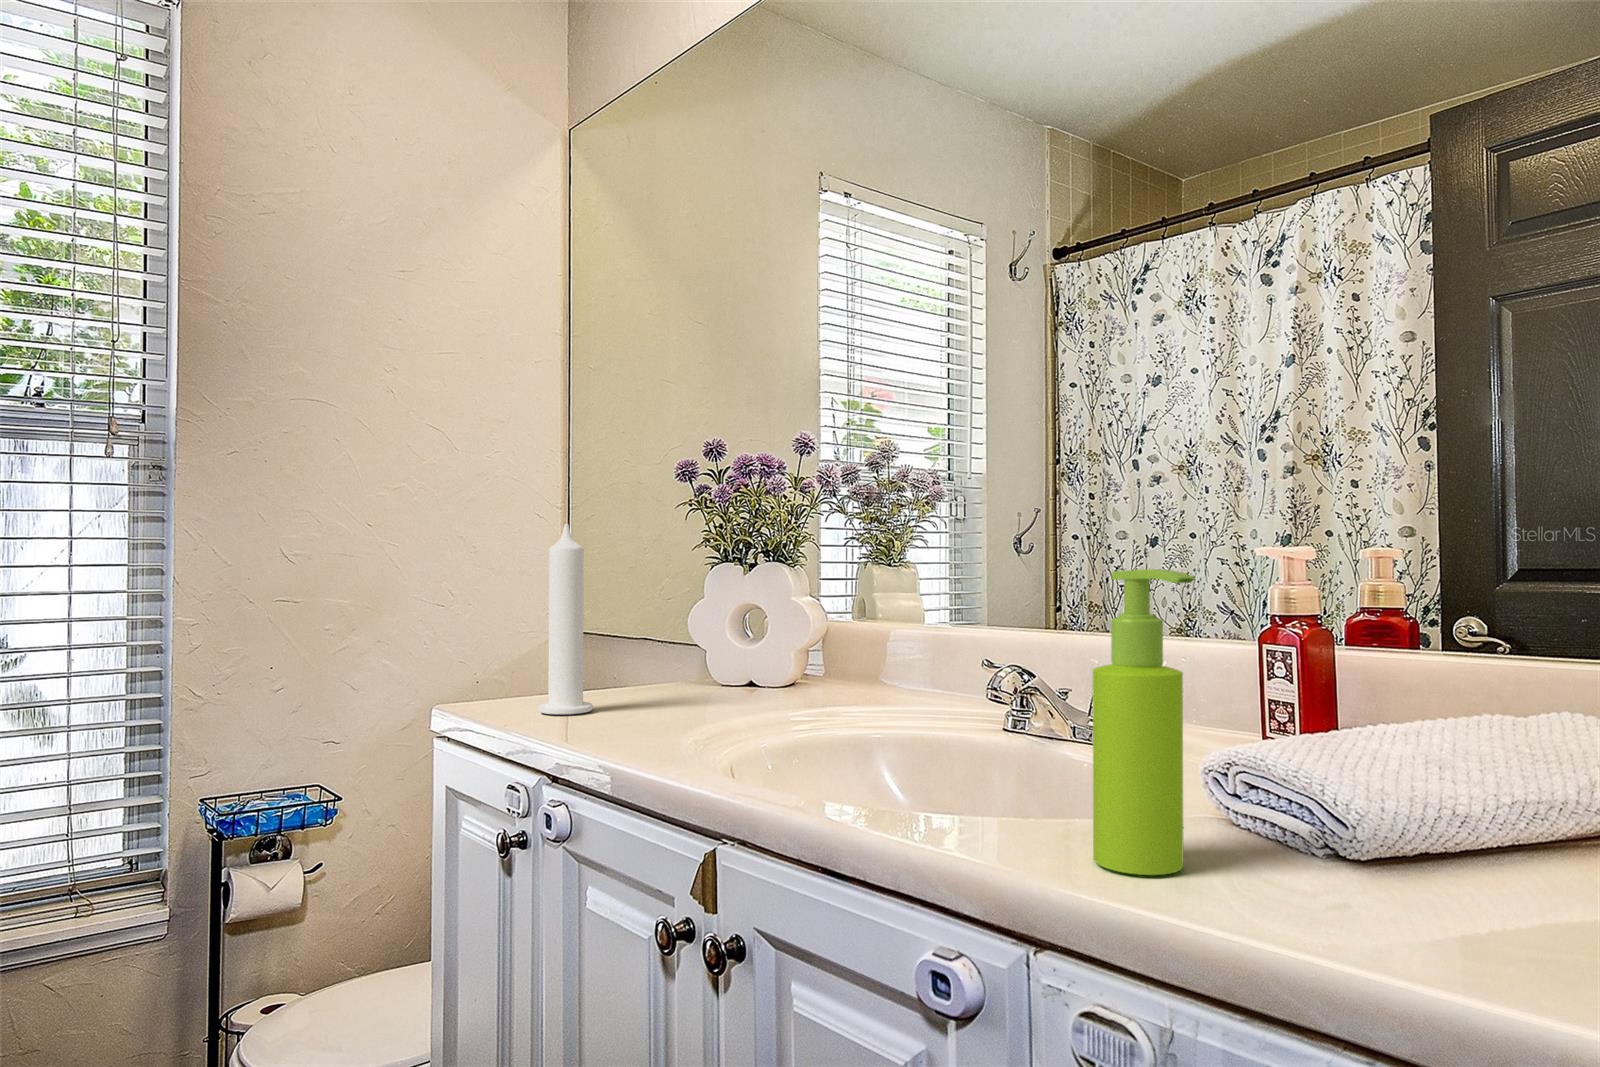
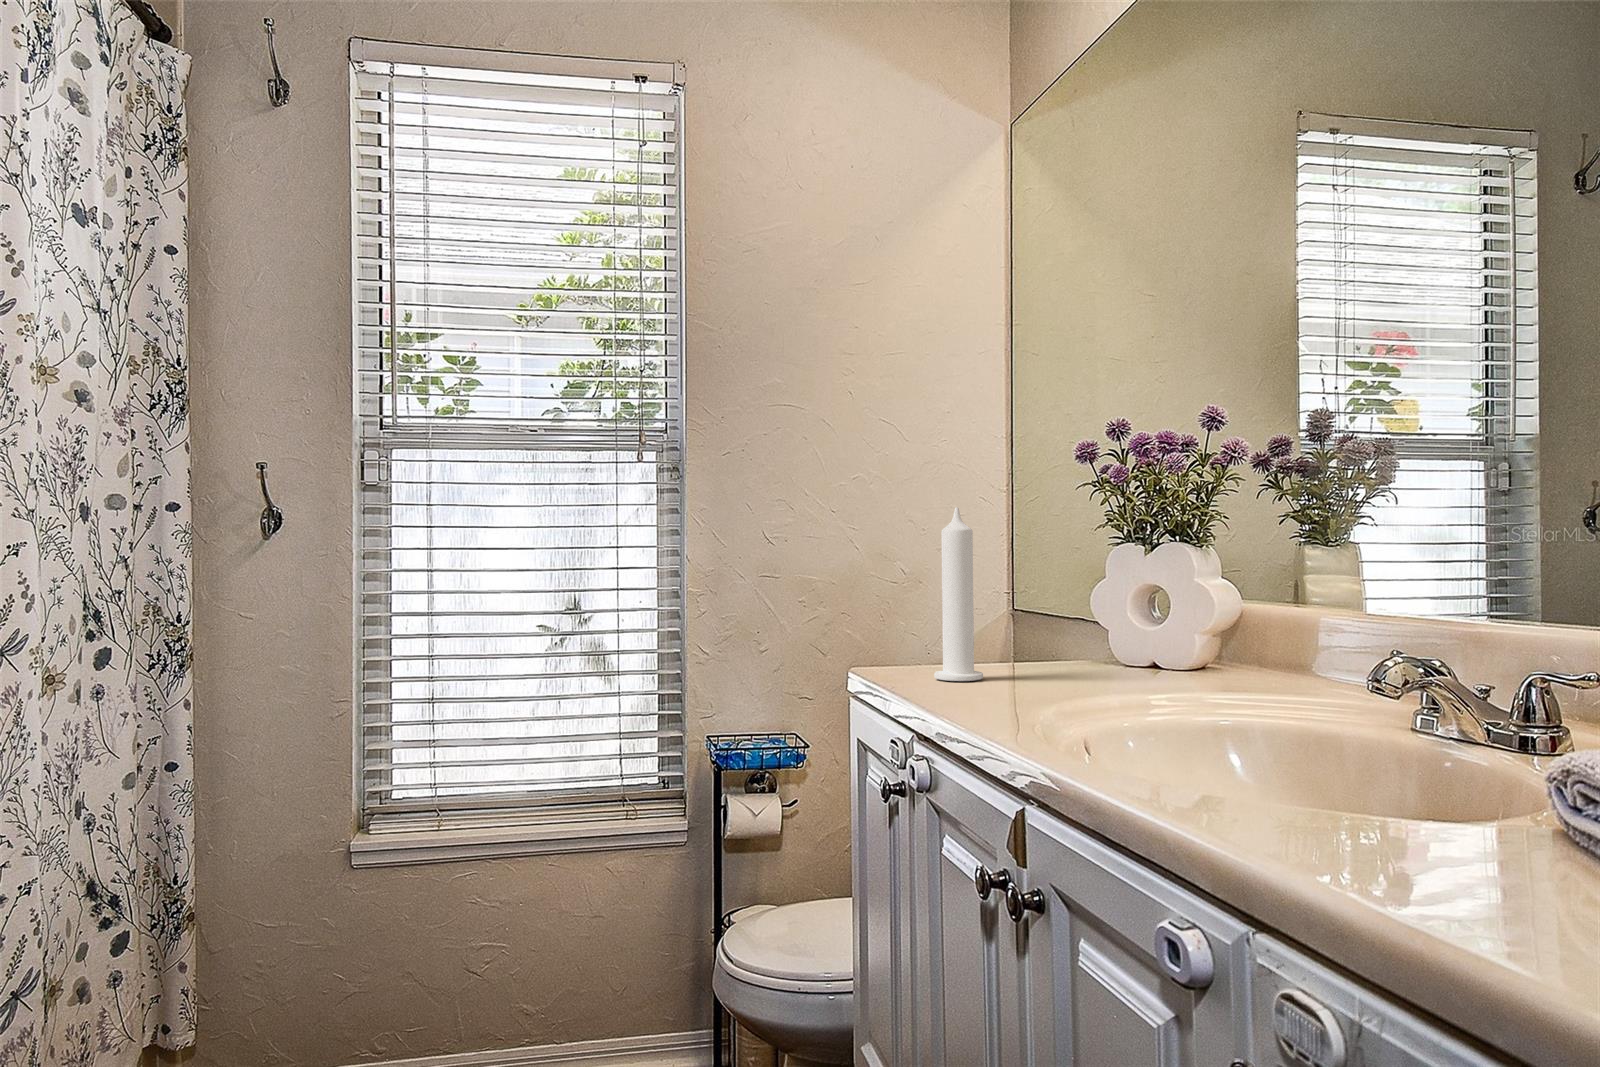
soap dispenser: present [1093,569,1195,875] -> none [1338,533,1452,872]

